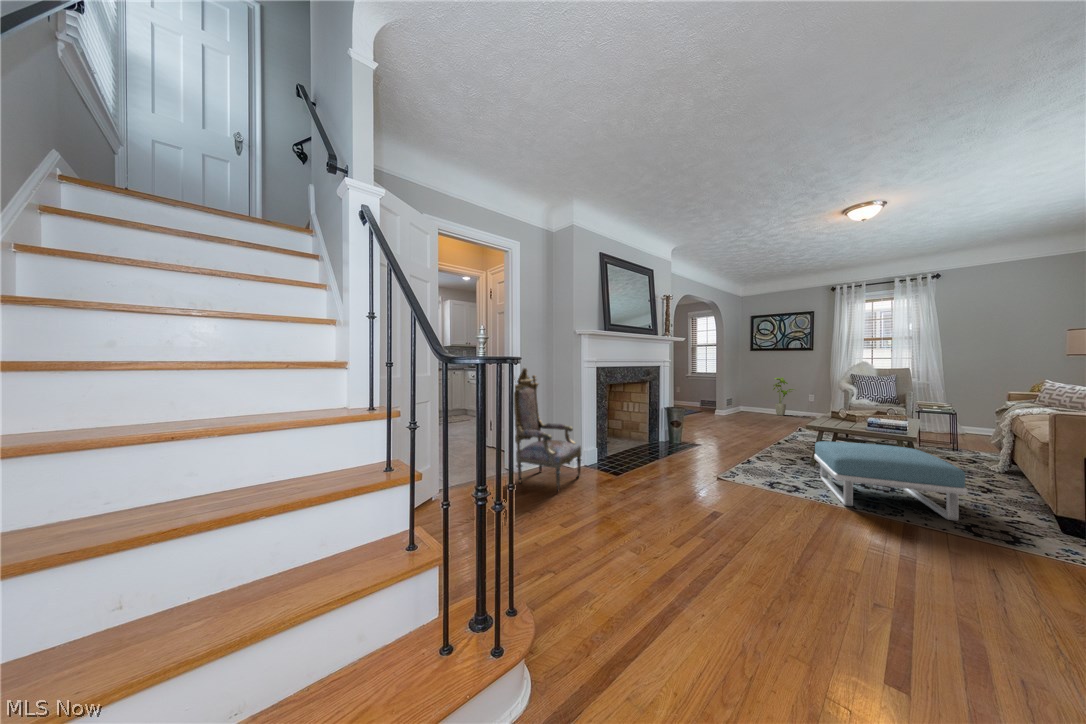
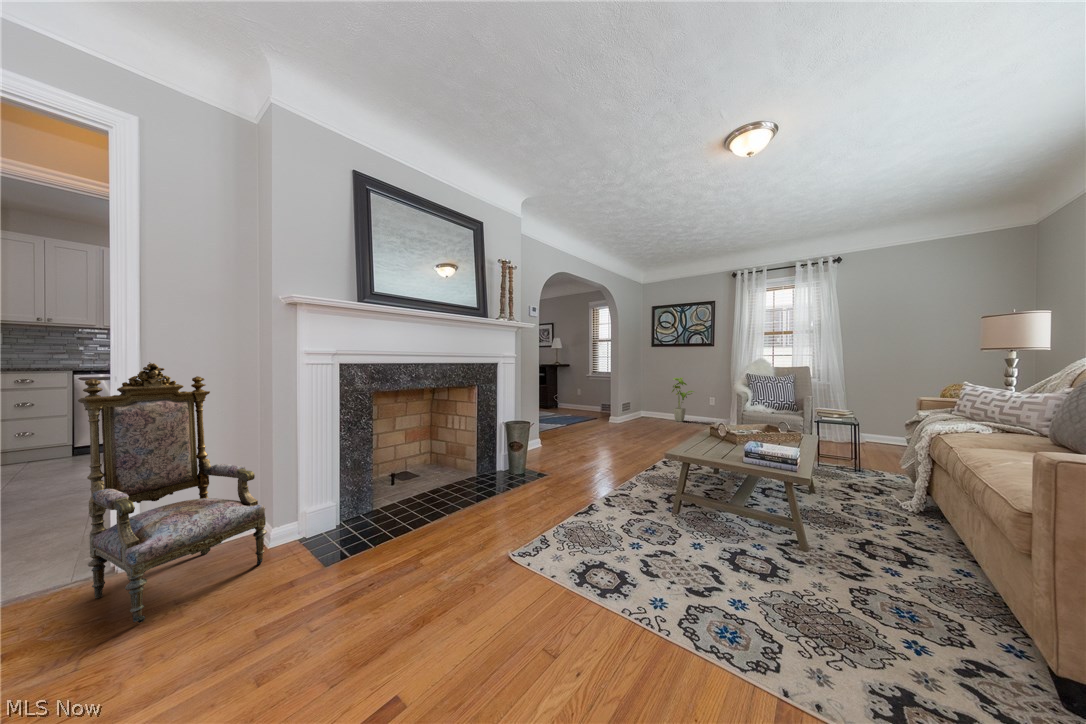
footstool: present [814,441,967,521] -> none [666,484,889,667]

